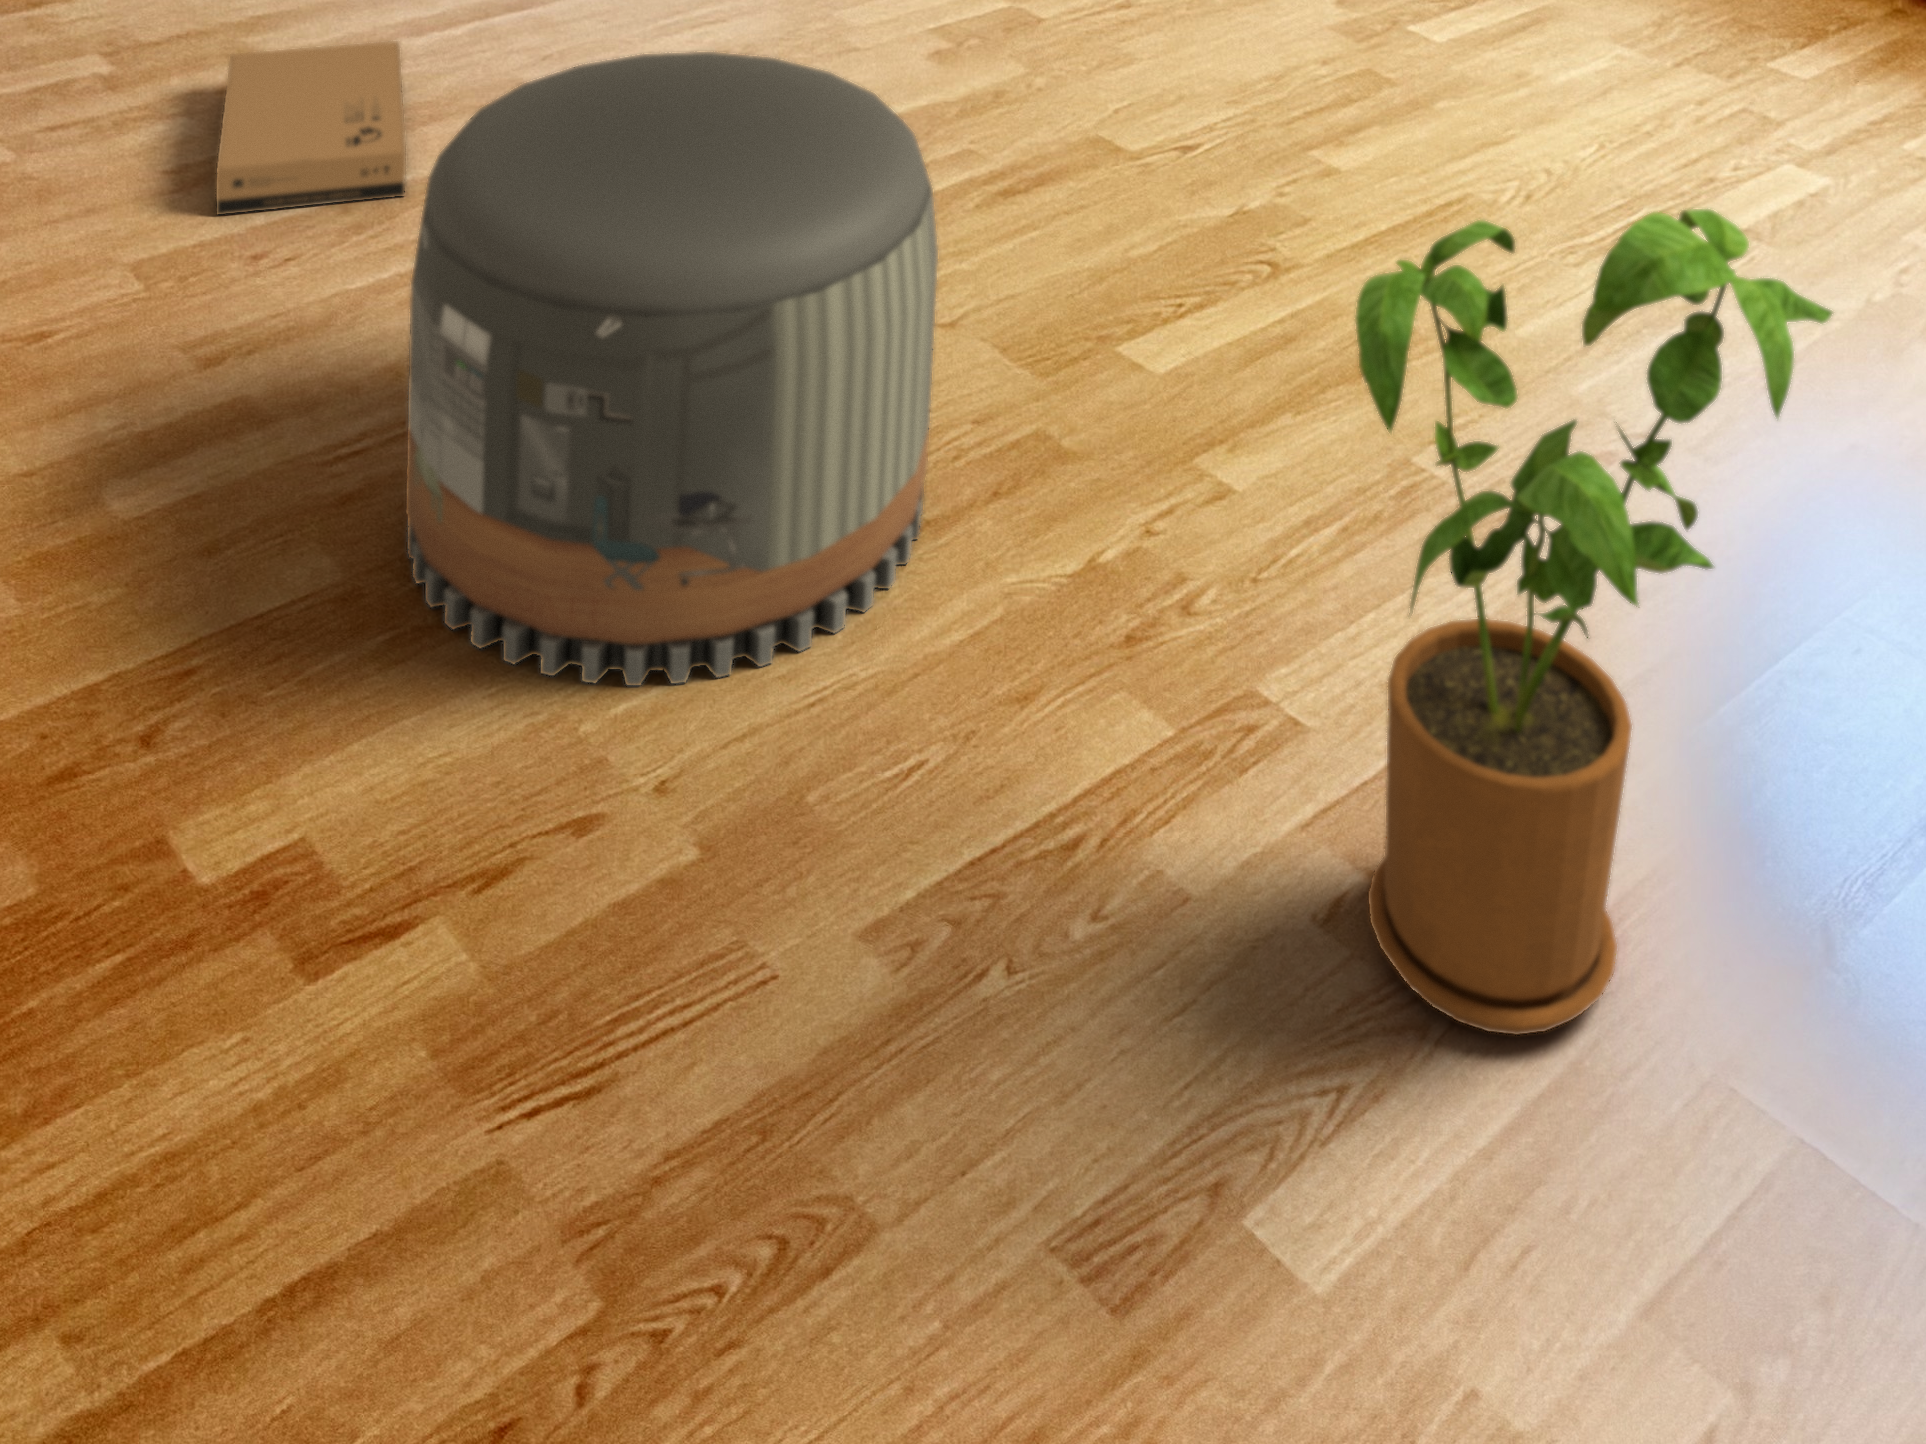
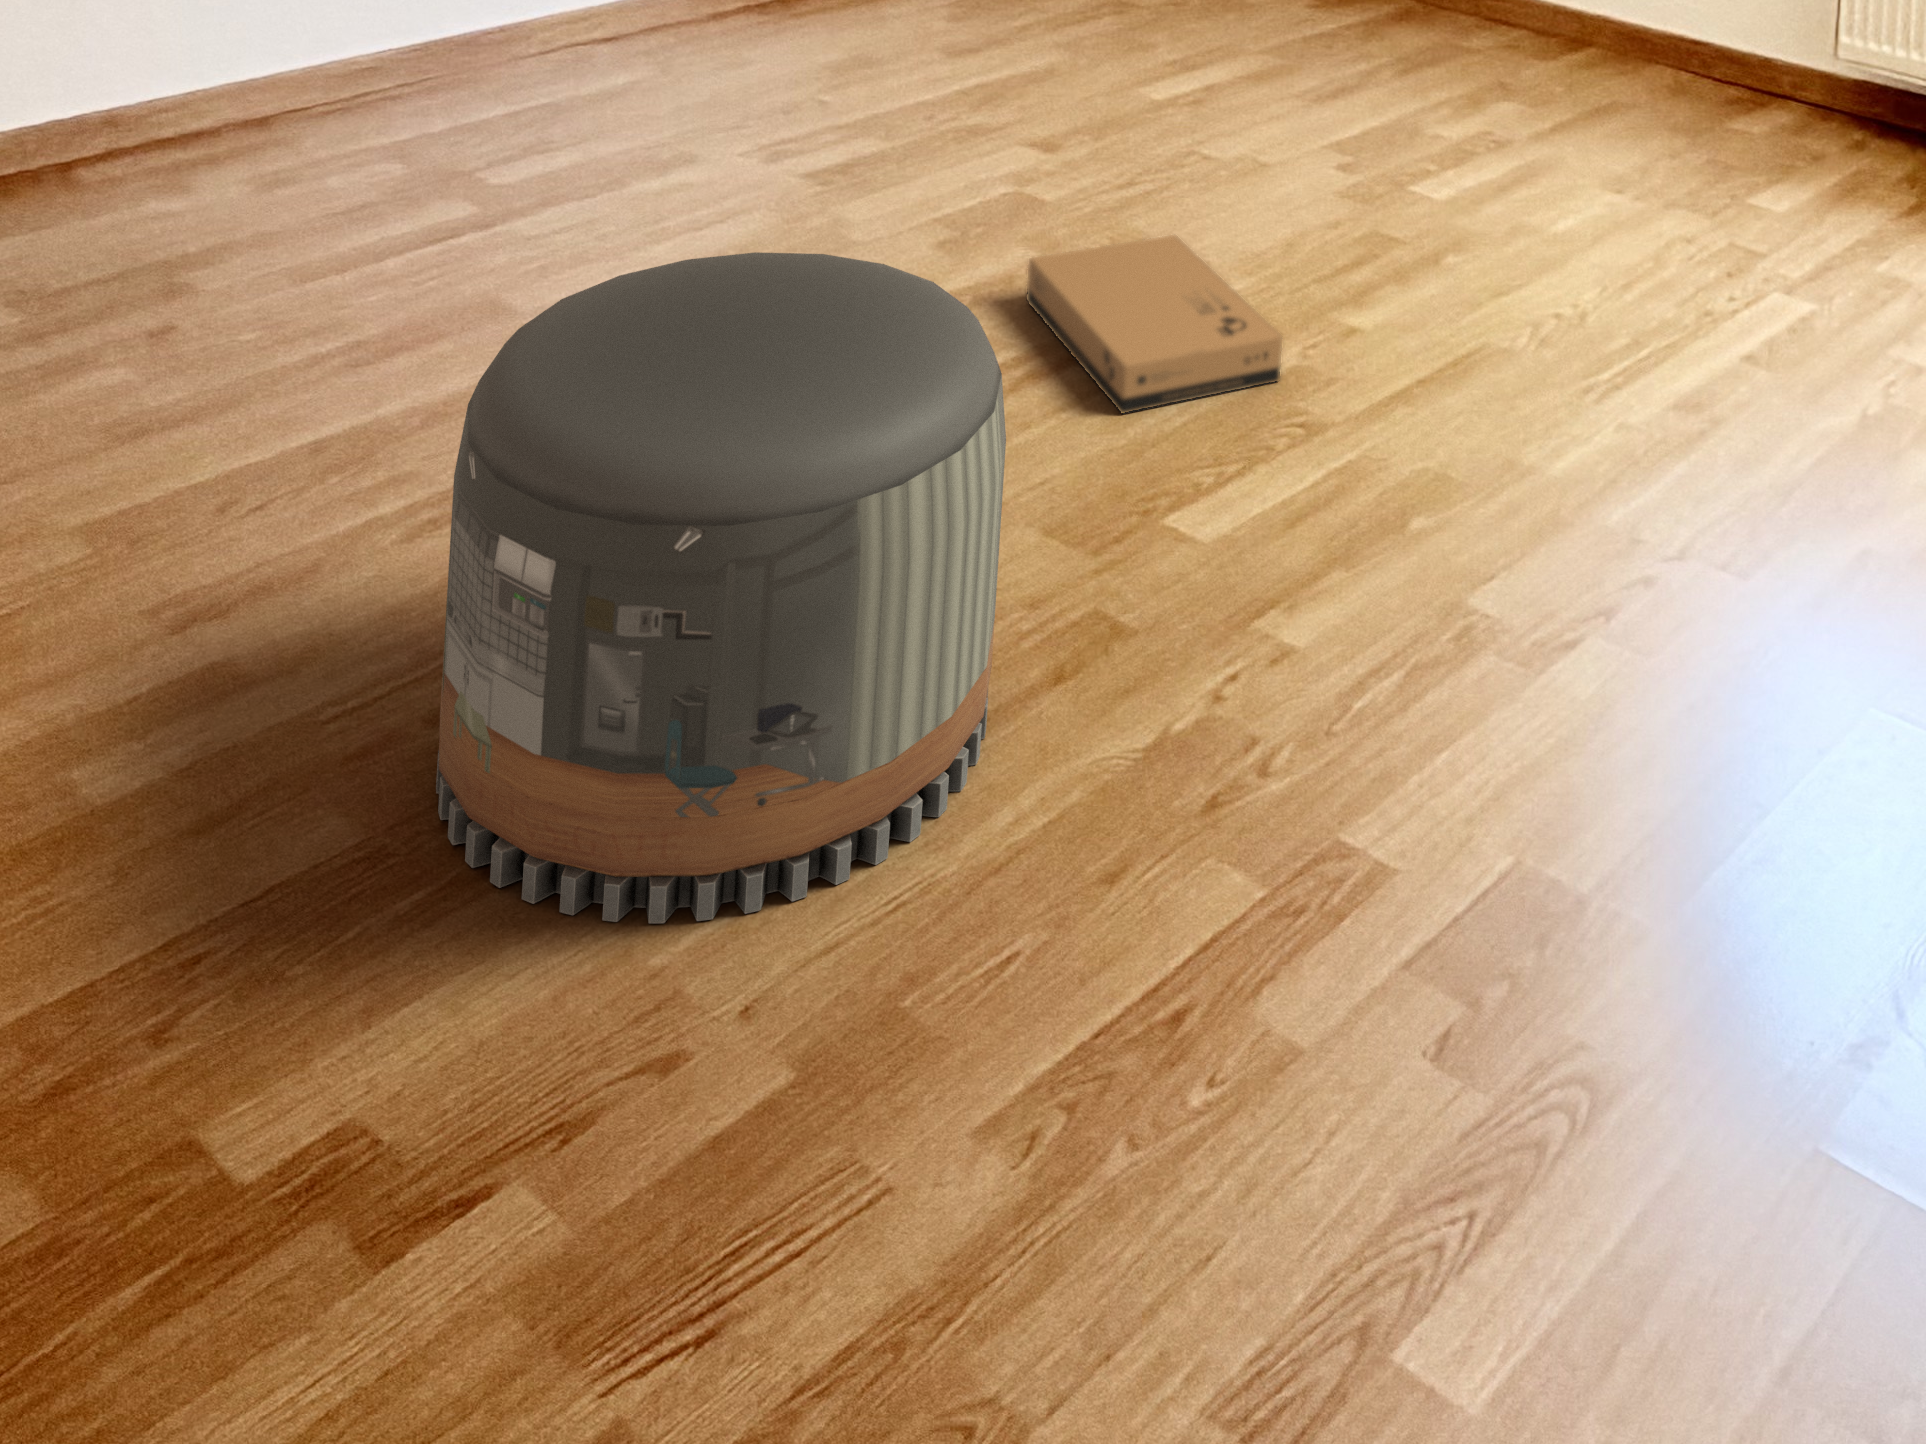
cardboard box: present [216,41,406,215] -> present [1026,235,1282,413]
house plant: present [1356,209,1832,1035] -> none [1447,322,1875,1133]

